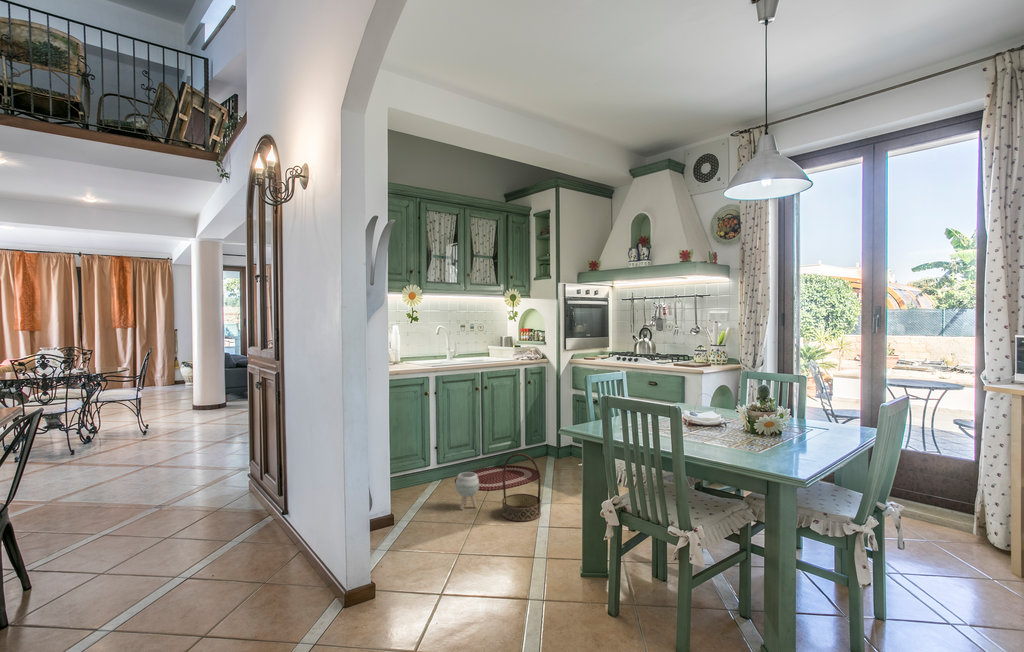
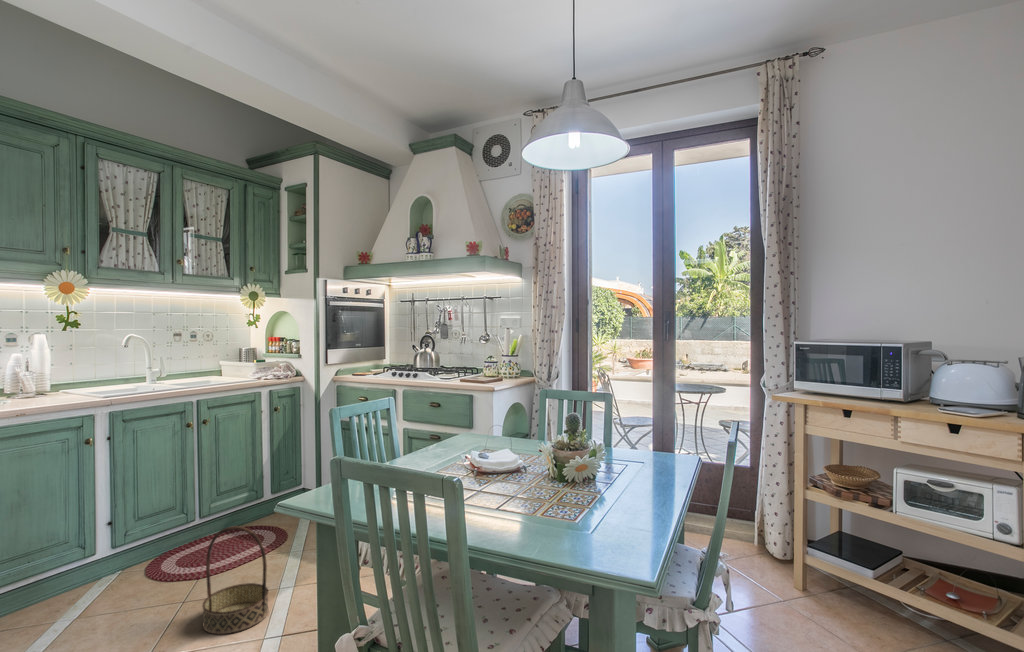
planter: present [456,472,479,510] -> none [121,564,166,629]

